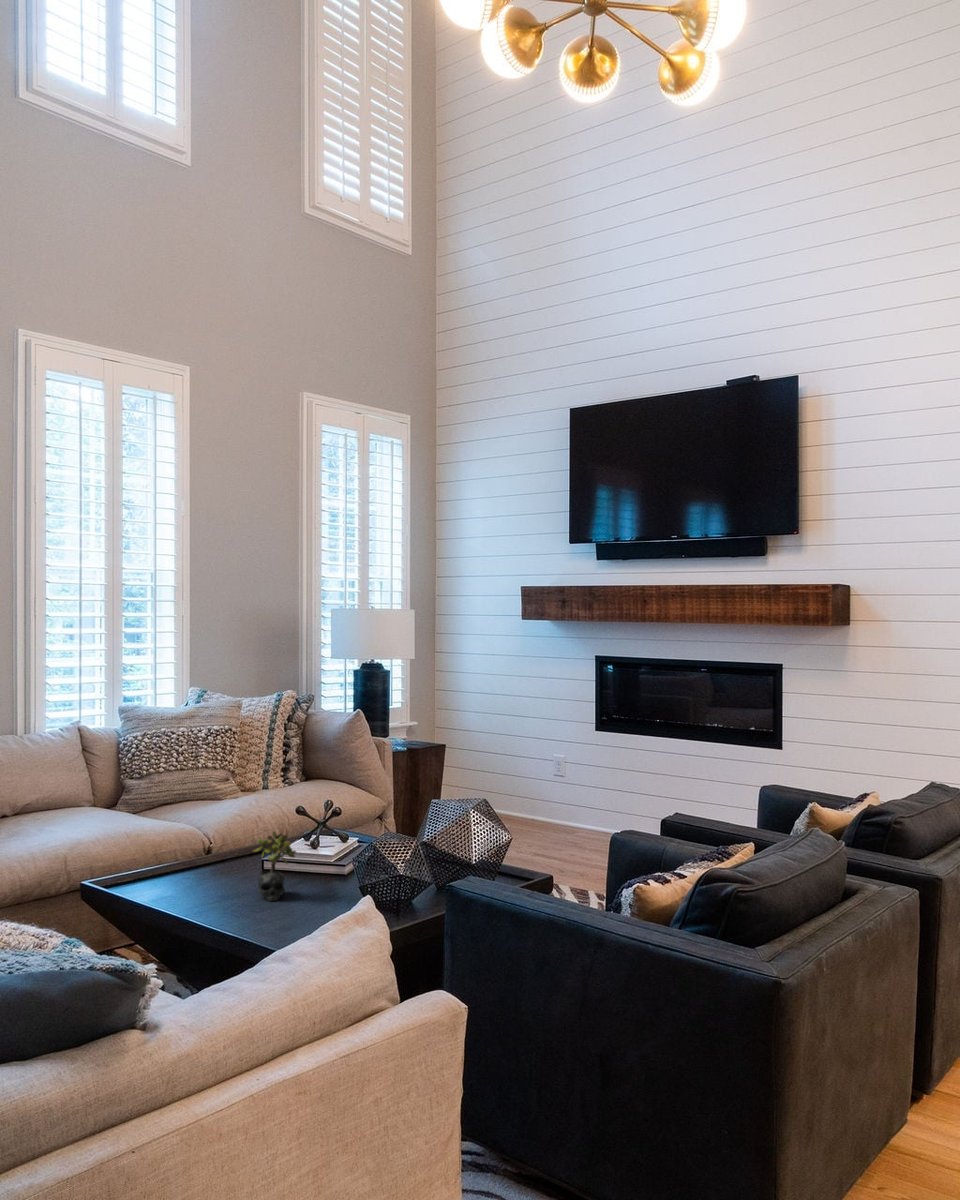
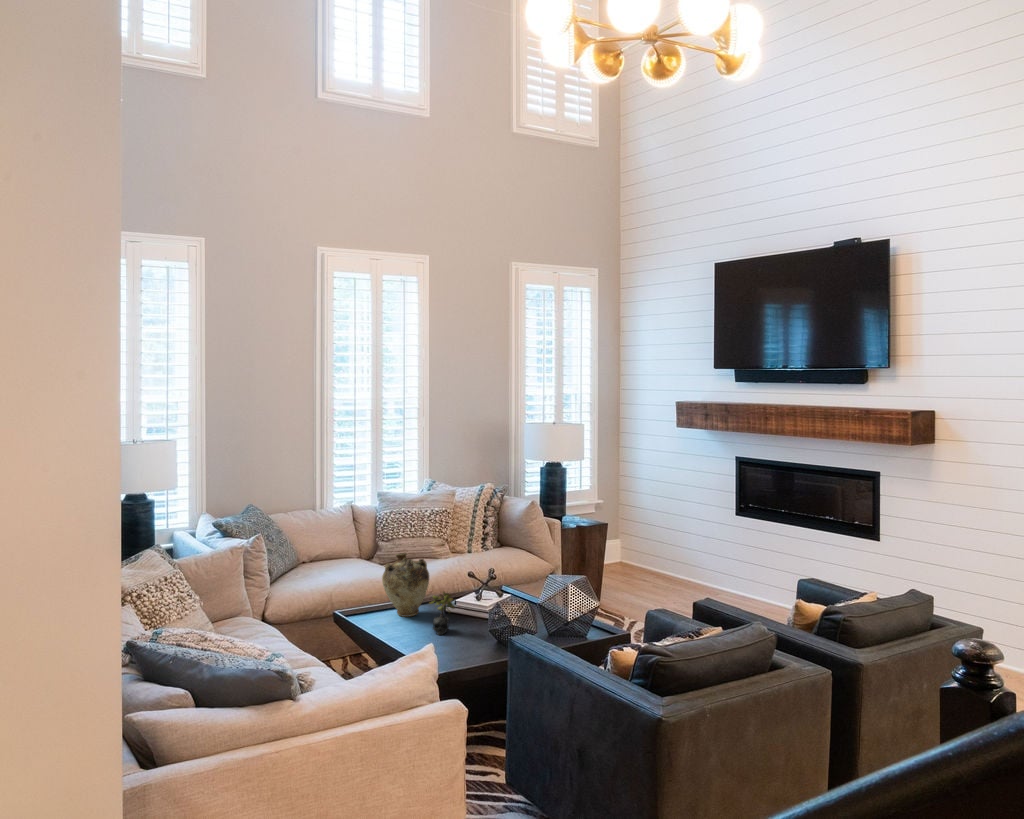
vase: none [165,778,242,879] -> present [382,553,429,617]

